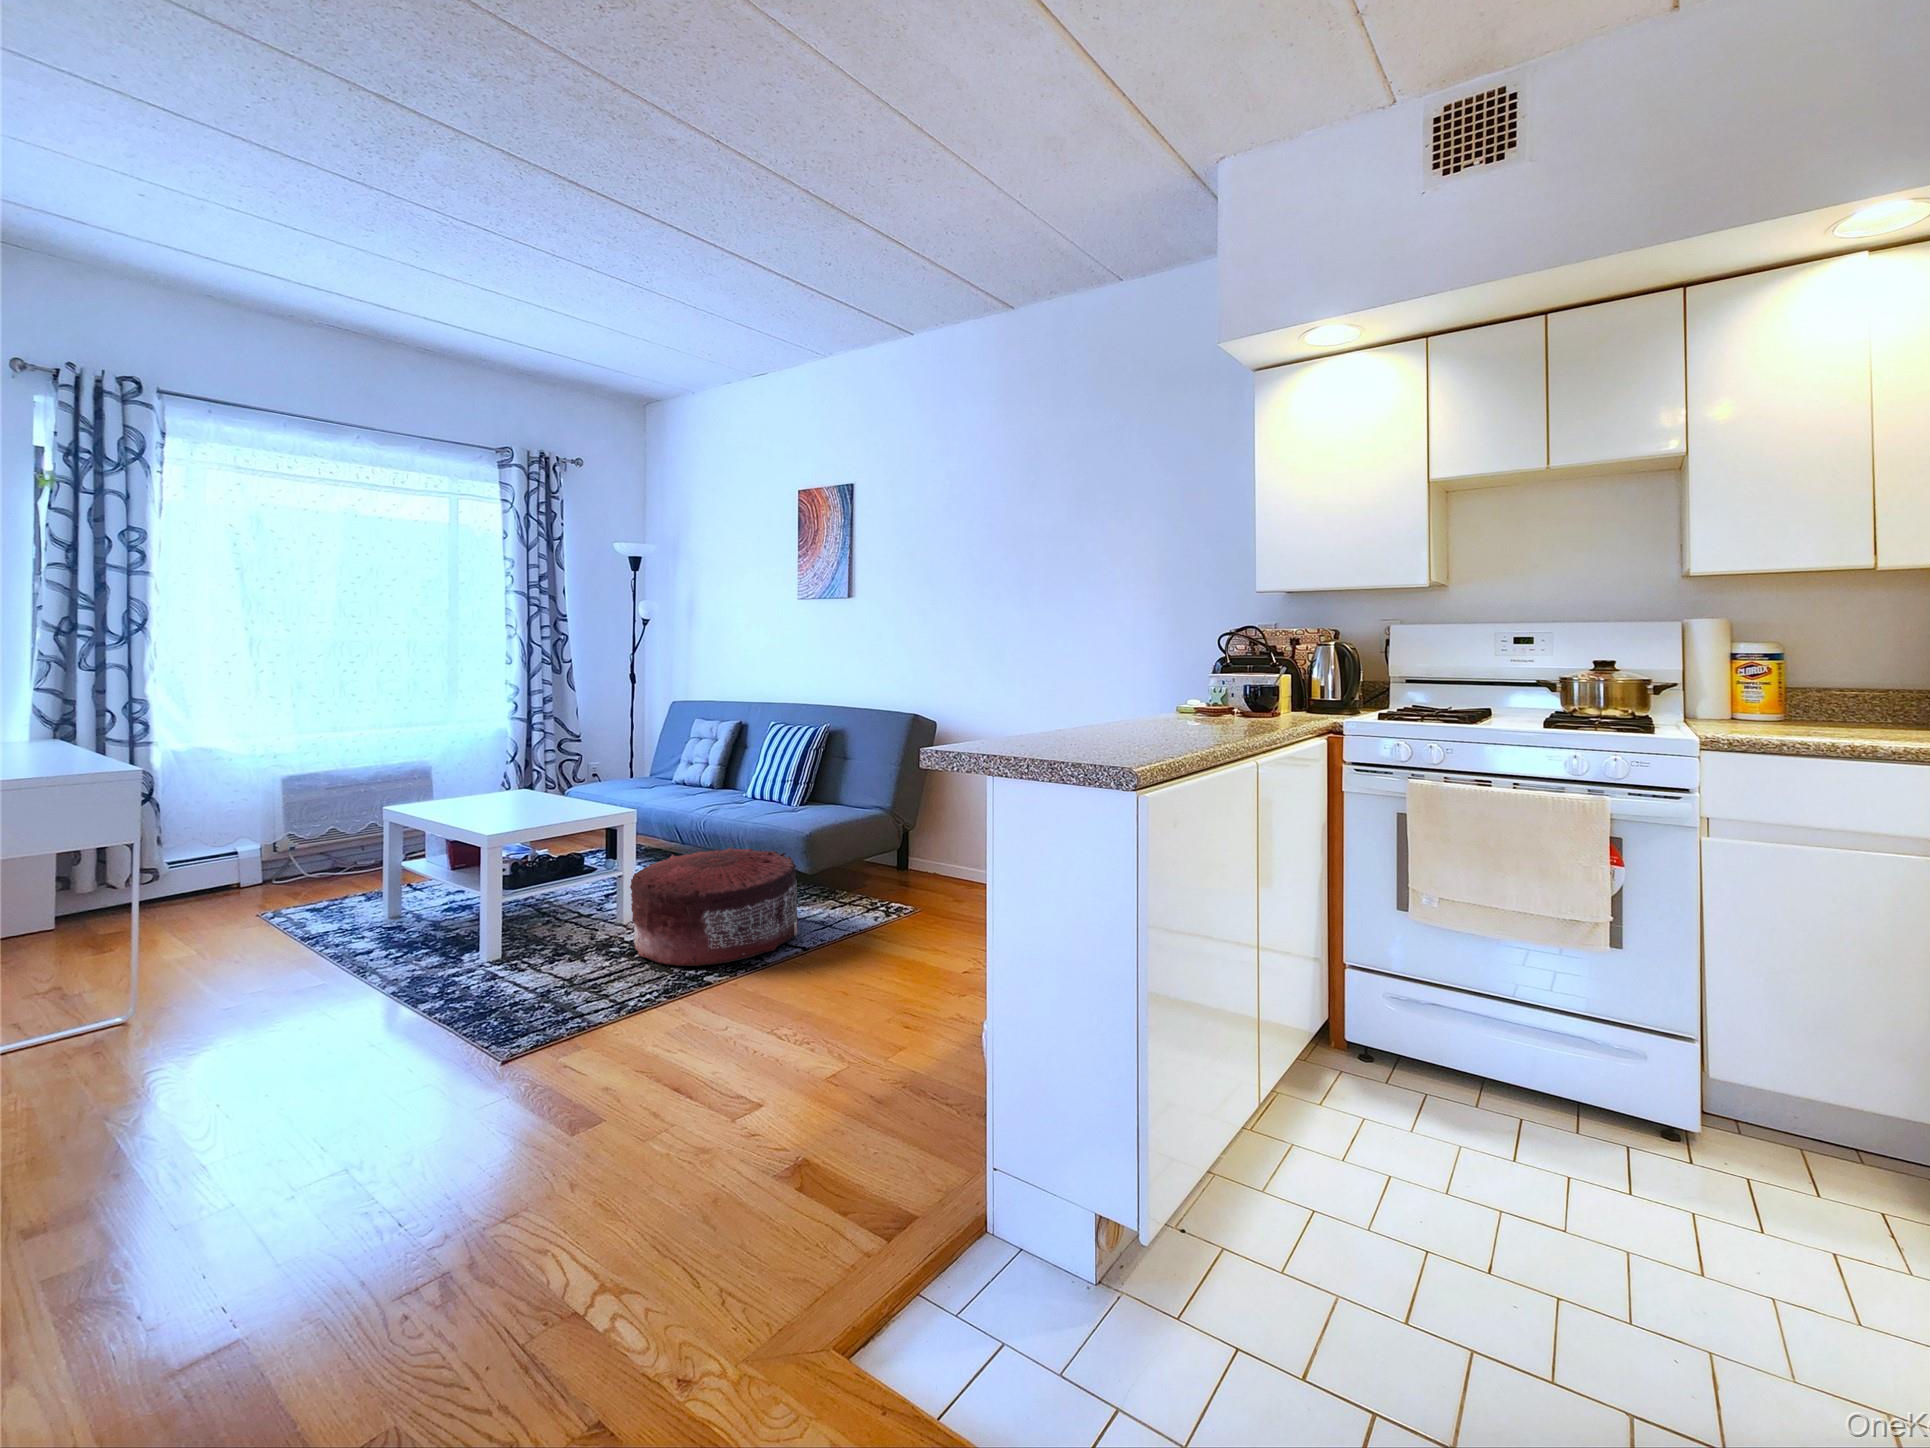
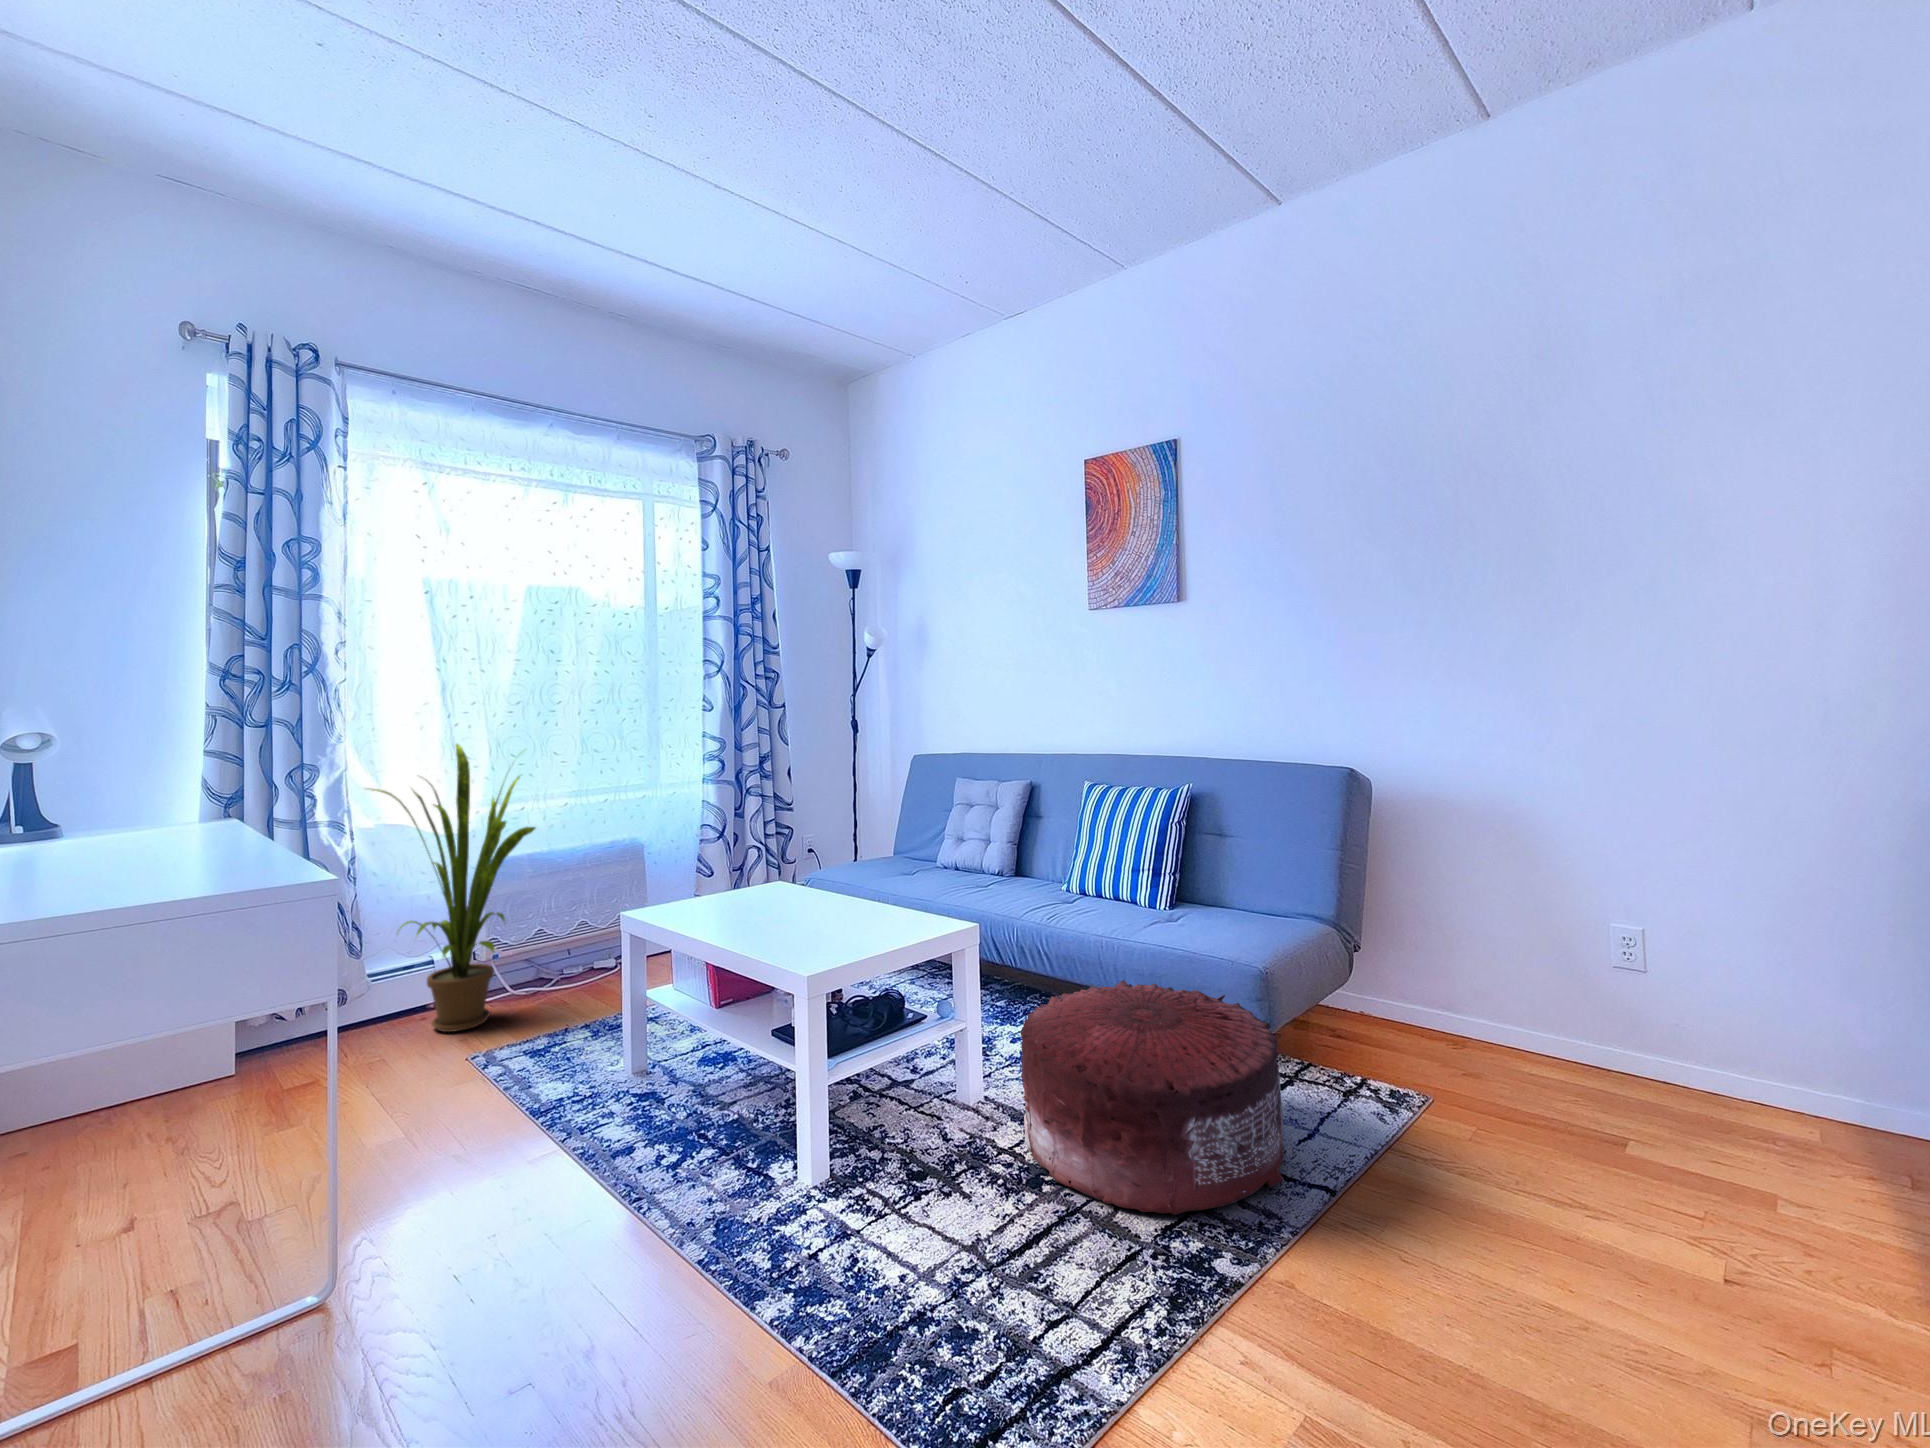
house plant: none [179,687,336,899] -> present [367,744,535,1032]

